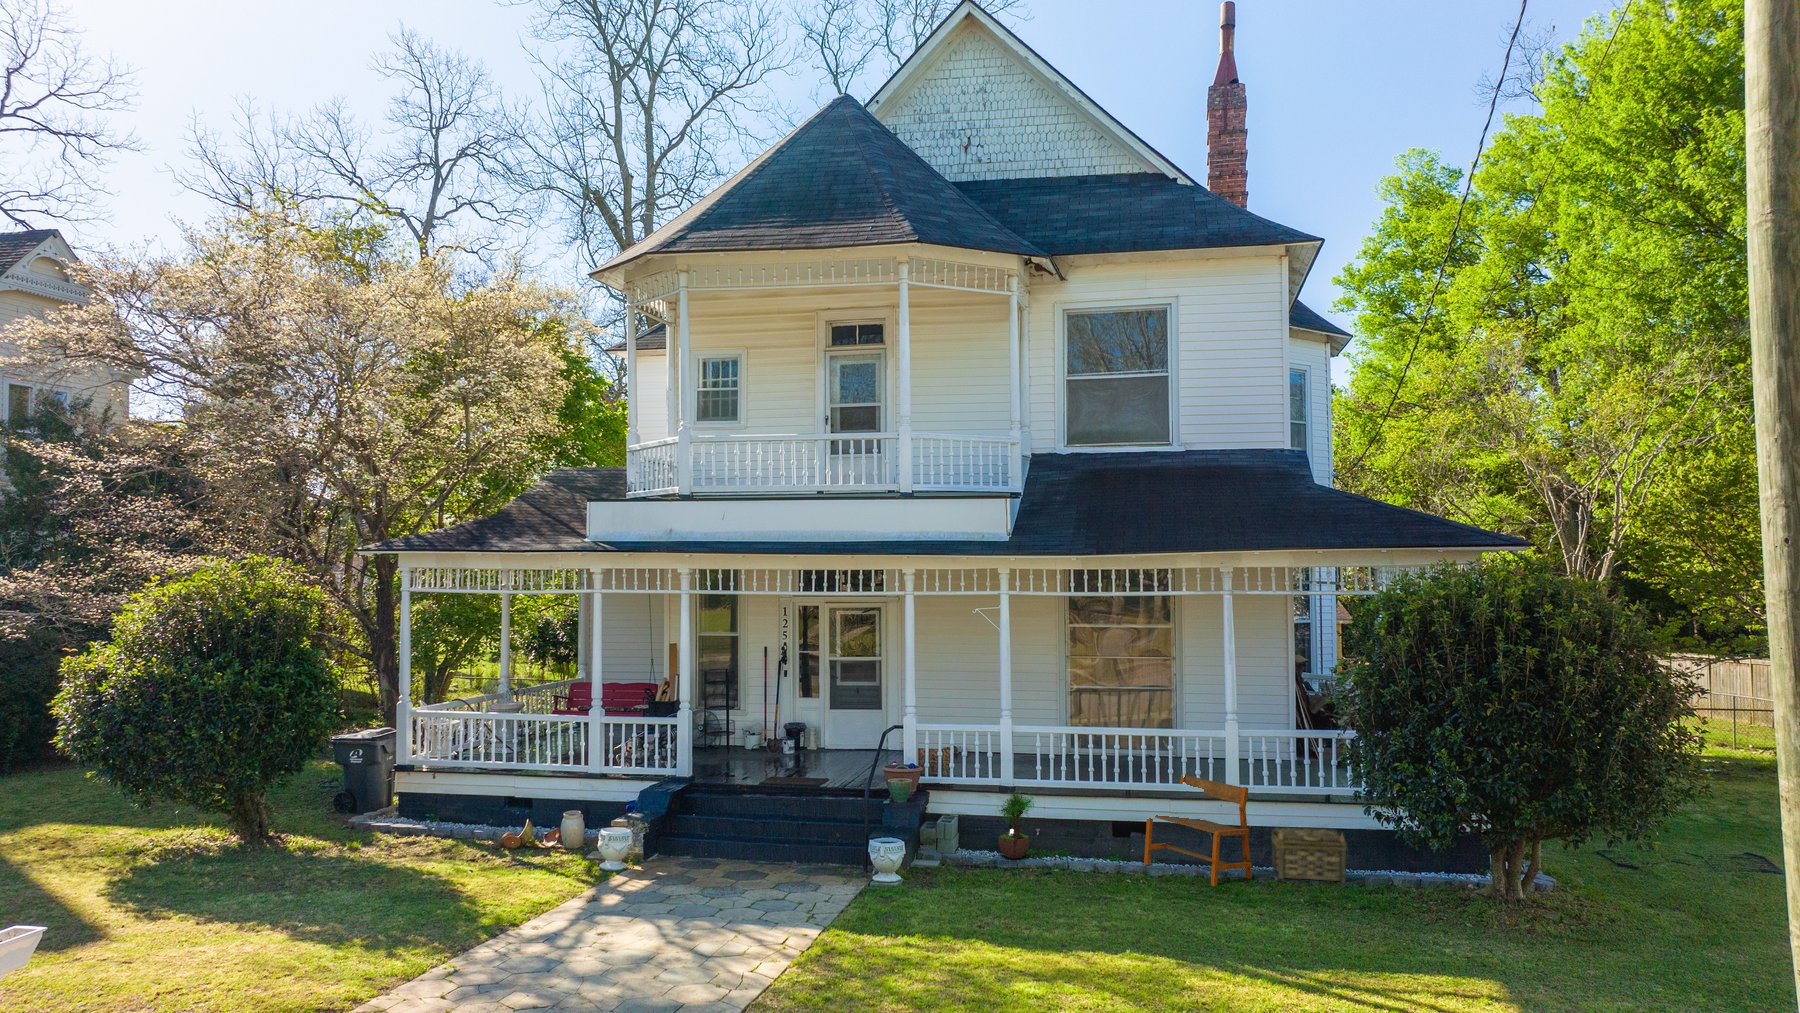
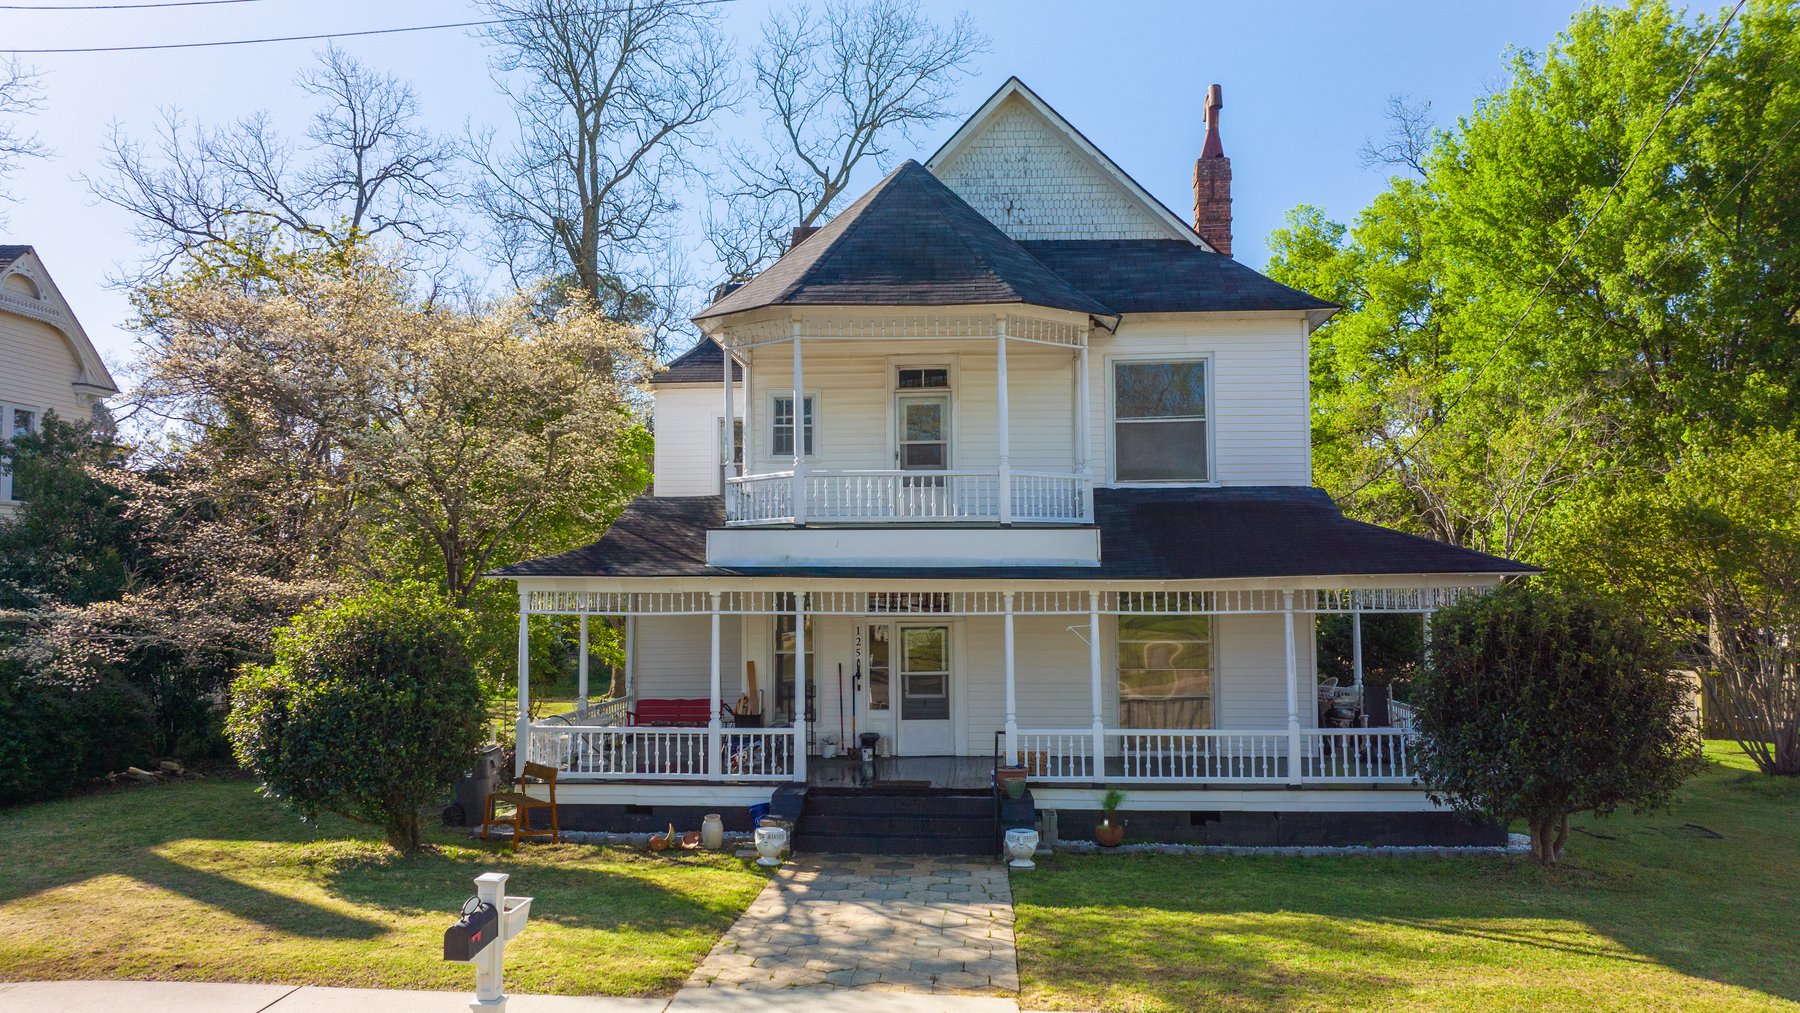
bench: present [1144,774,1252,886] -> present [482,761,559,849]
basket: present [1272,827,1347,882] -> none [1328,811,1396,855]

